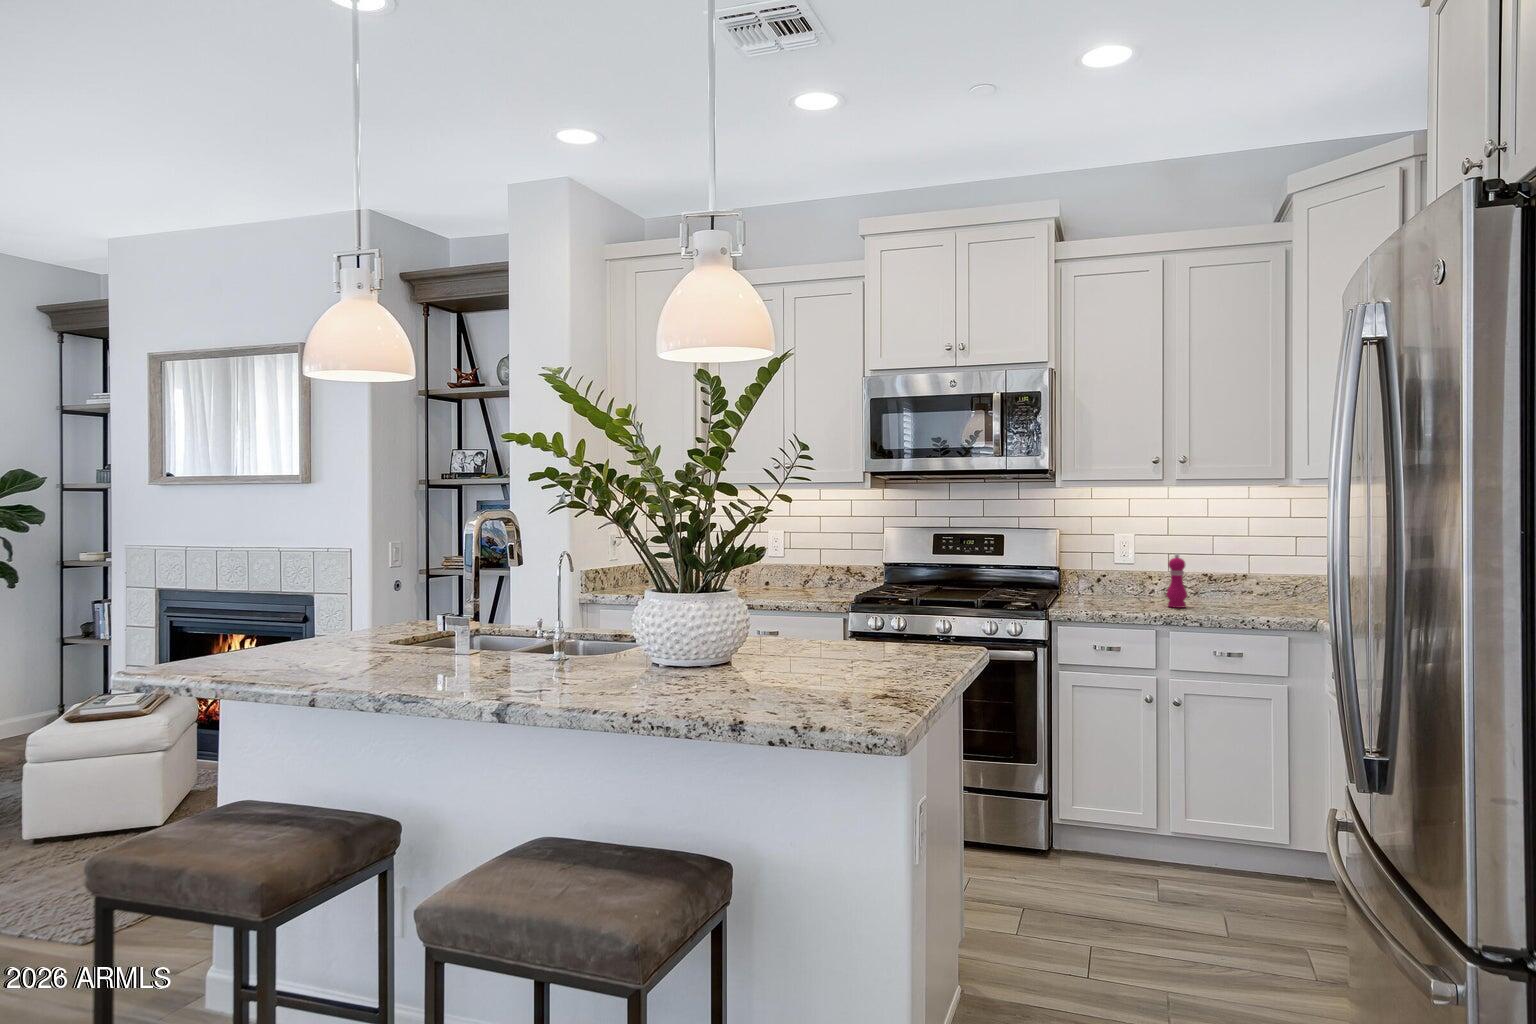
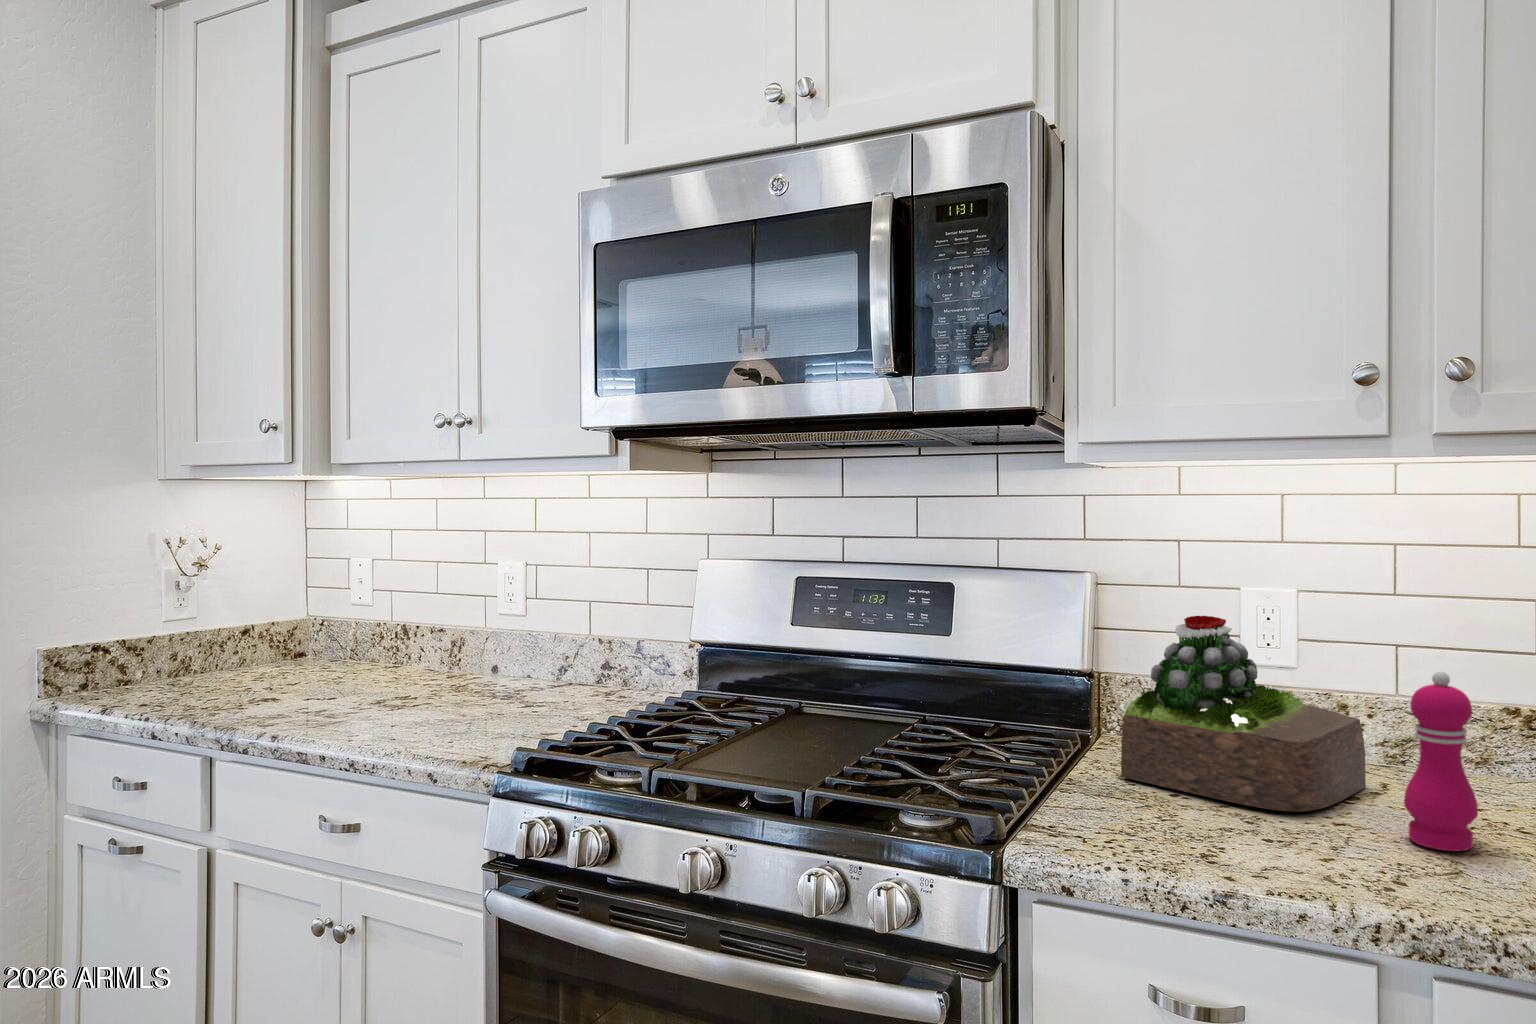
succulent plant: none [1076,543,1157,603] -> present [1121,616,1366,812]

